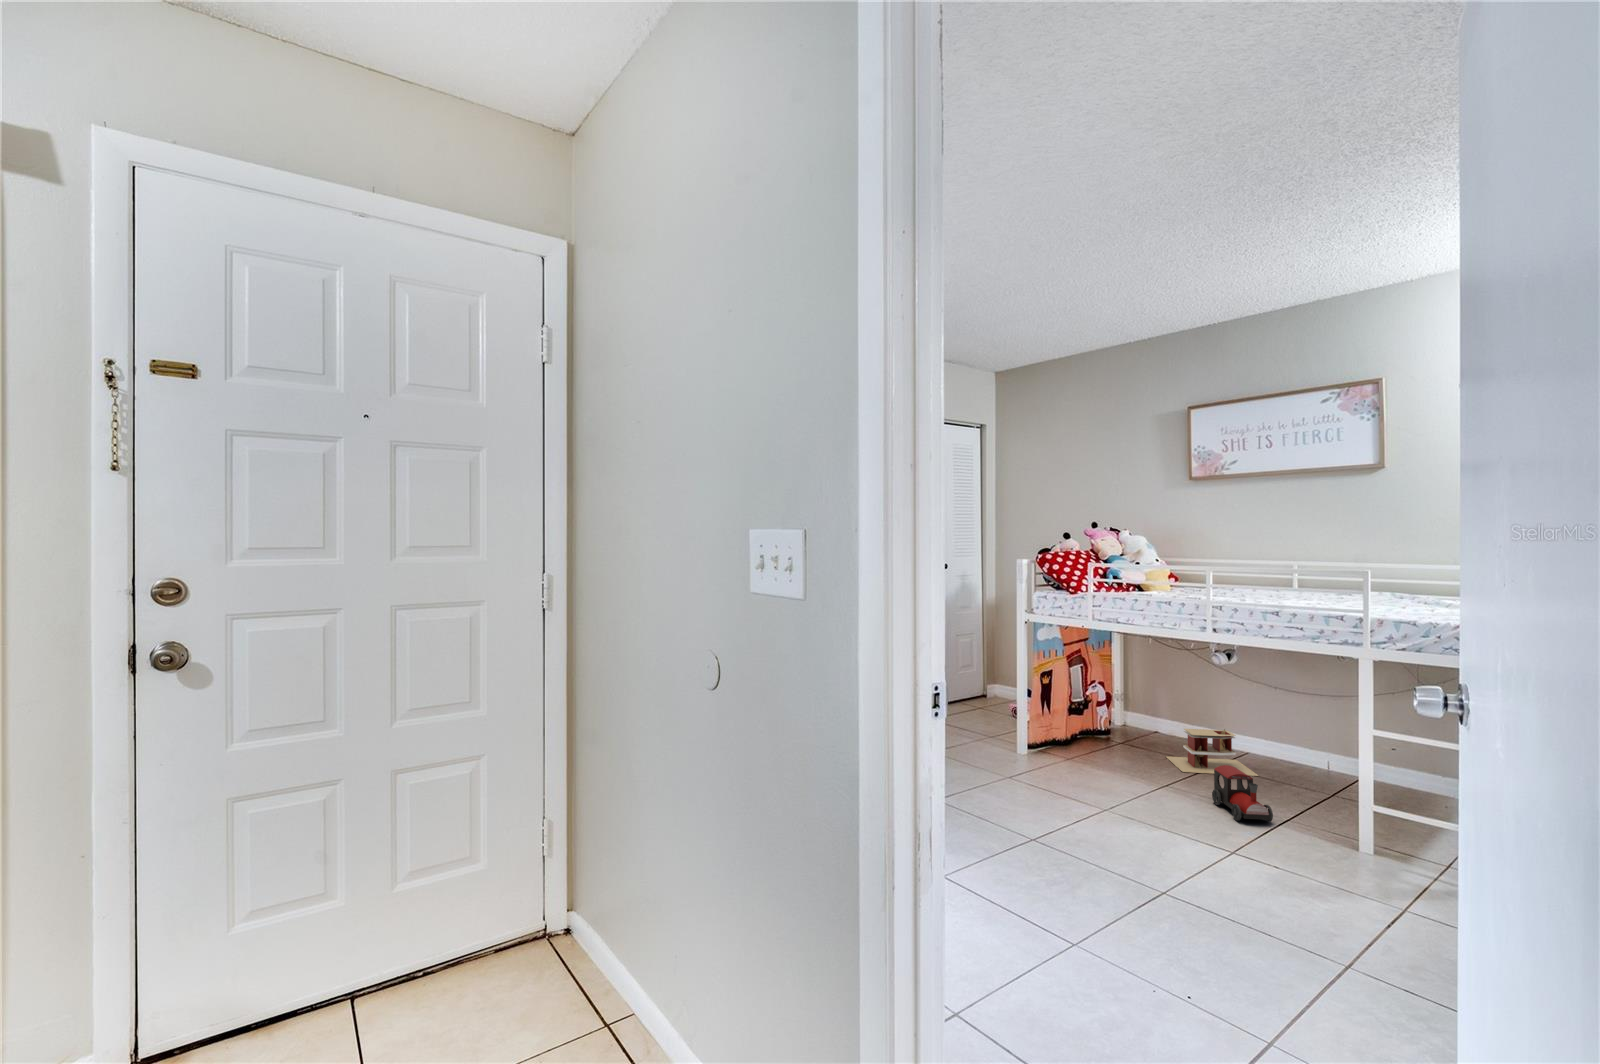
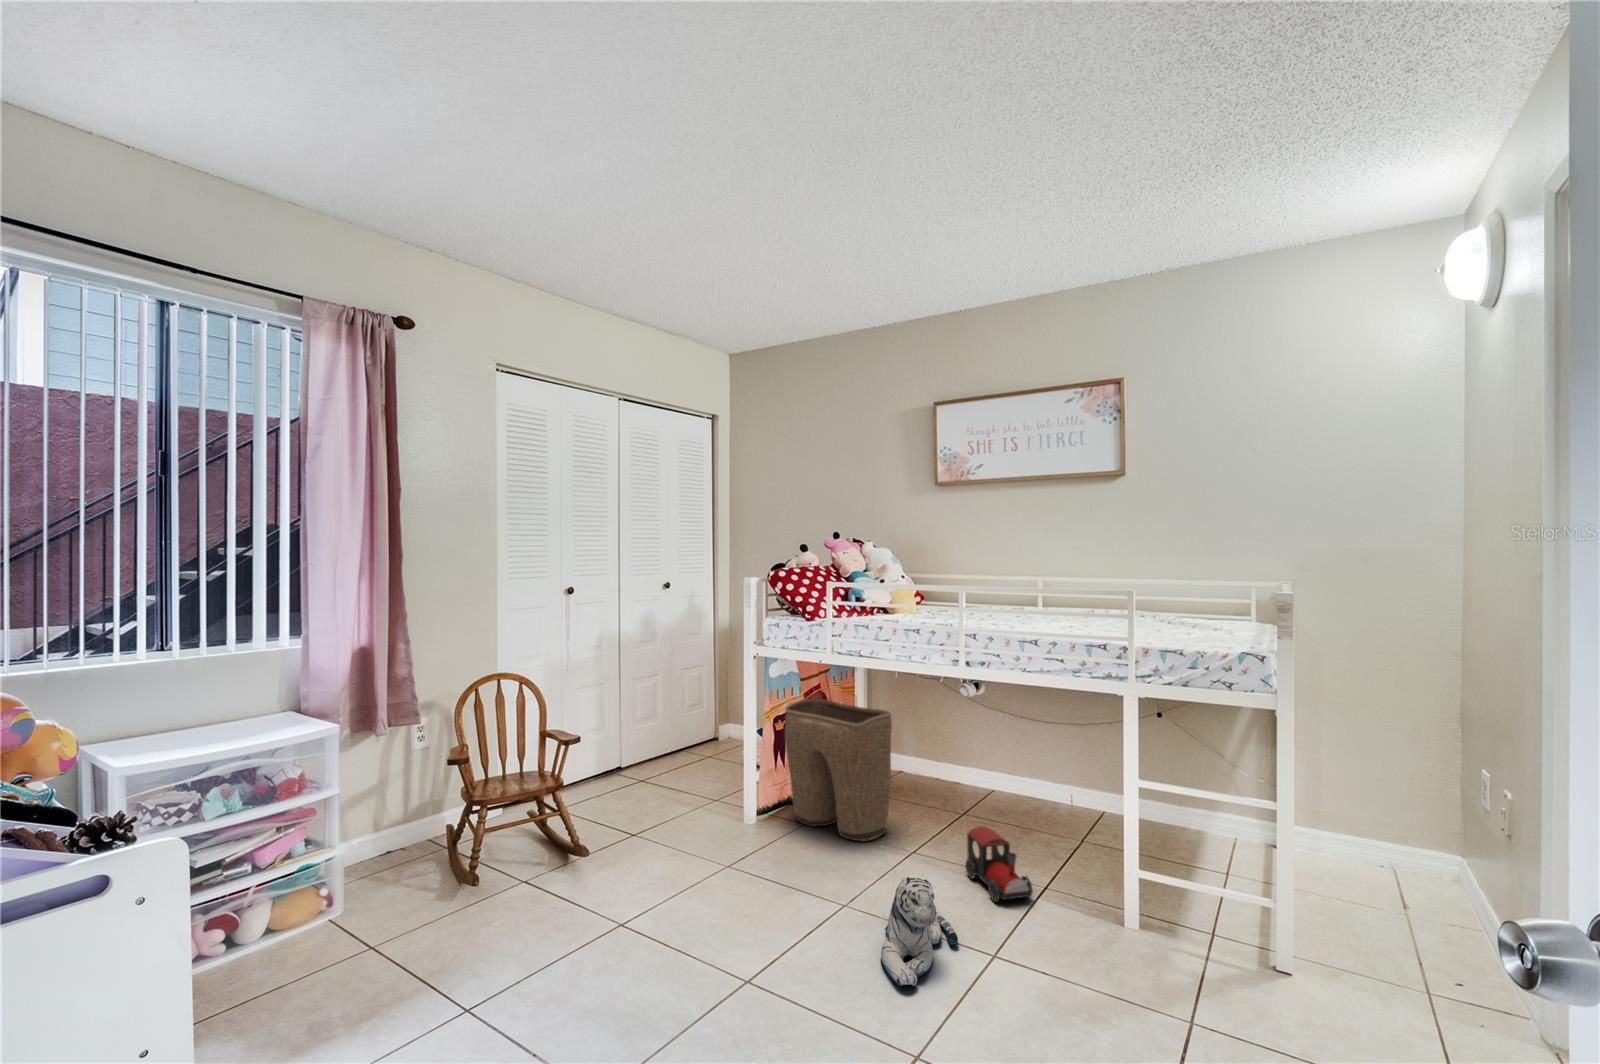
laundry basket: none [1051,659,1146,772] -> present [785,699,892,841]
toy house: present [1166,729,1258,776] -> none [912,771,1009,829]
plush toy: none [1135,781,1201,855] -> present [881,877,958,986]

